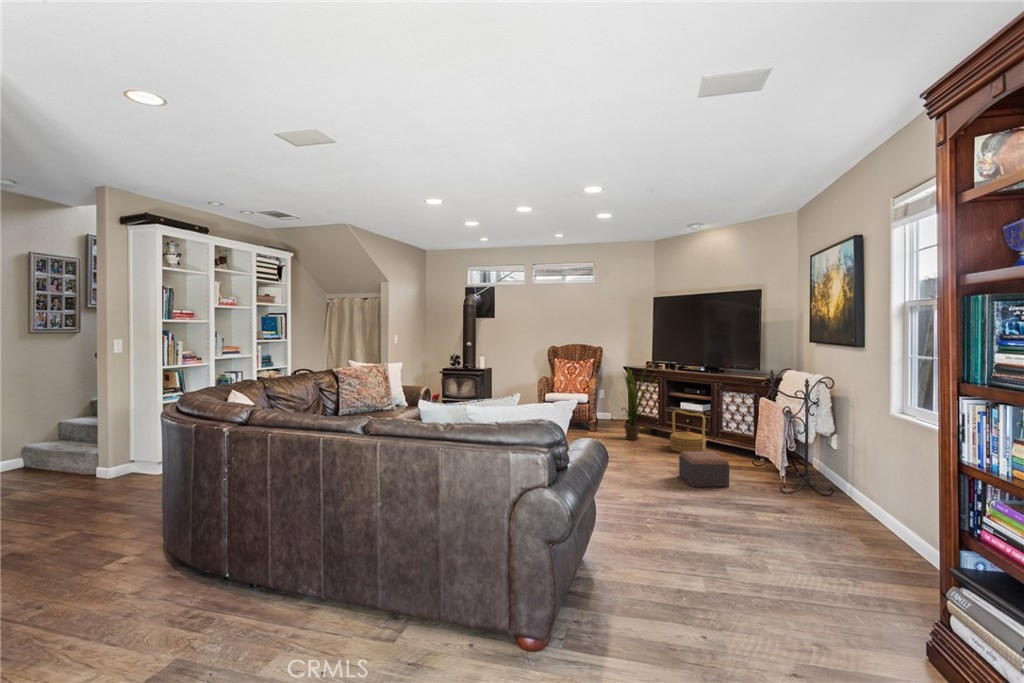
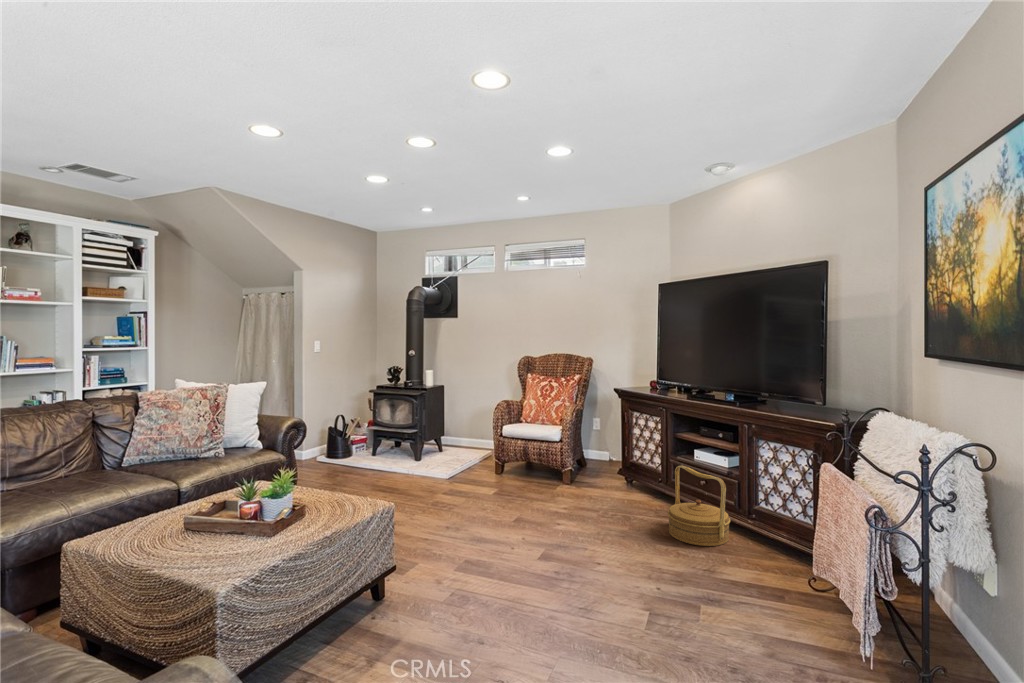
house plant: present [622,363,657,440] -> none [595,384,660,507]
footstool: present [679,451,729,487] -> none [653,569,746,662]

